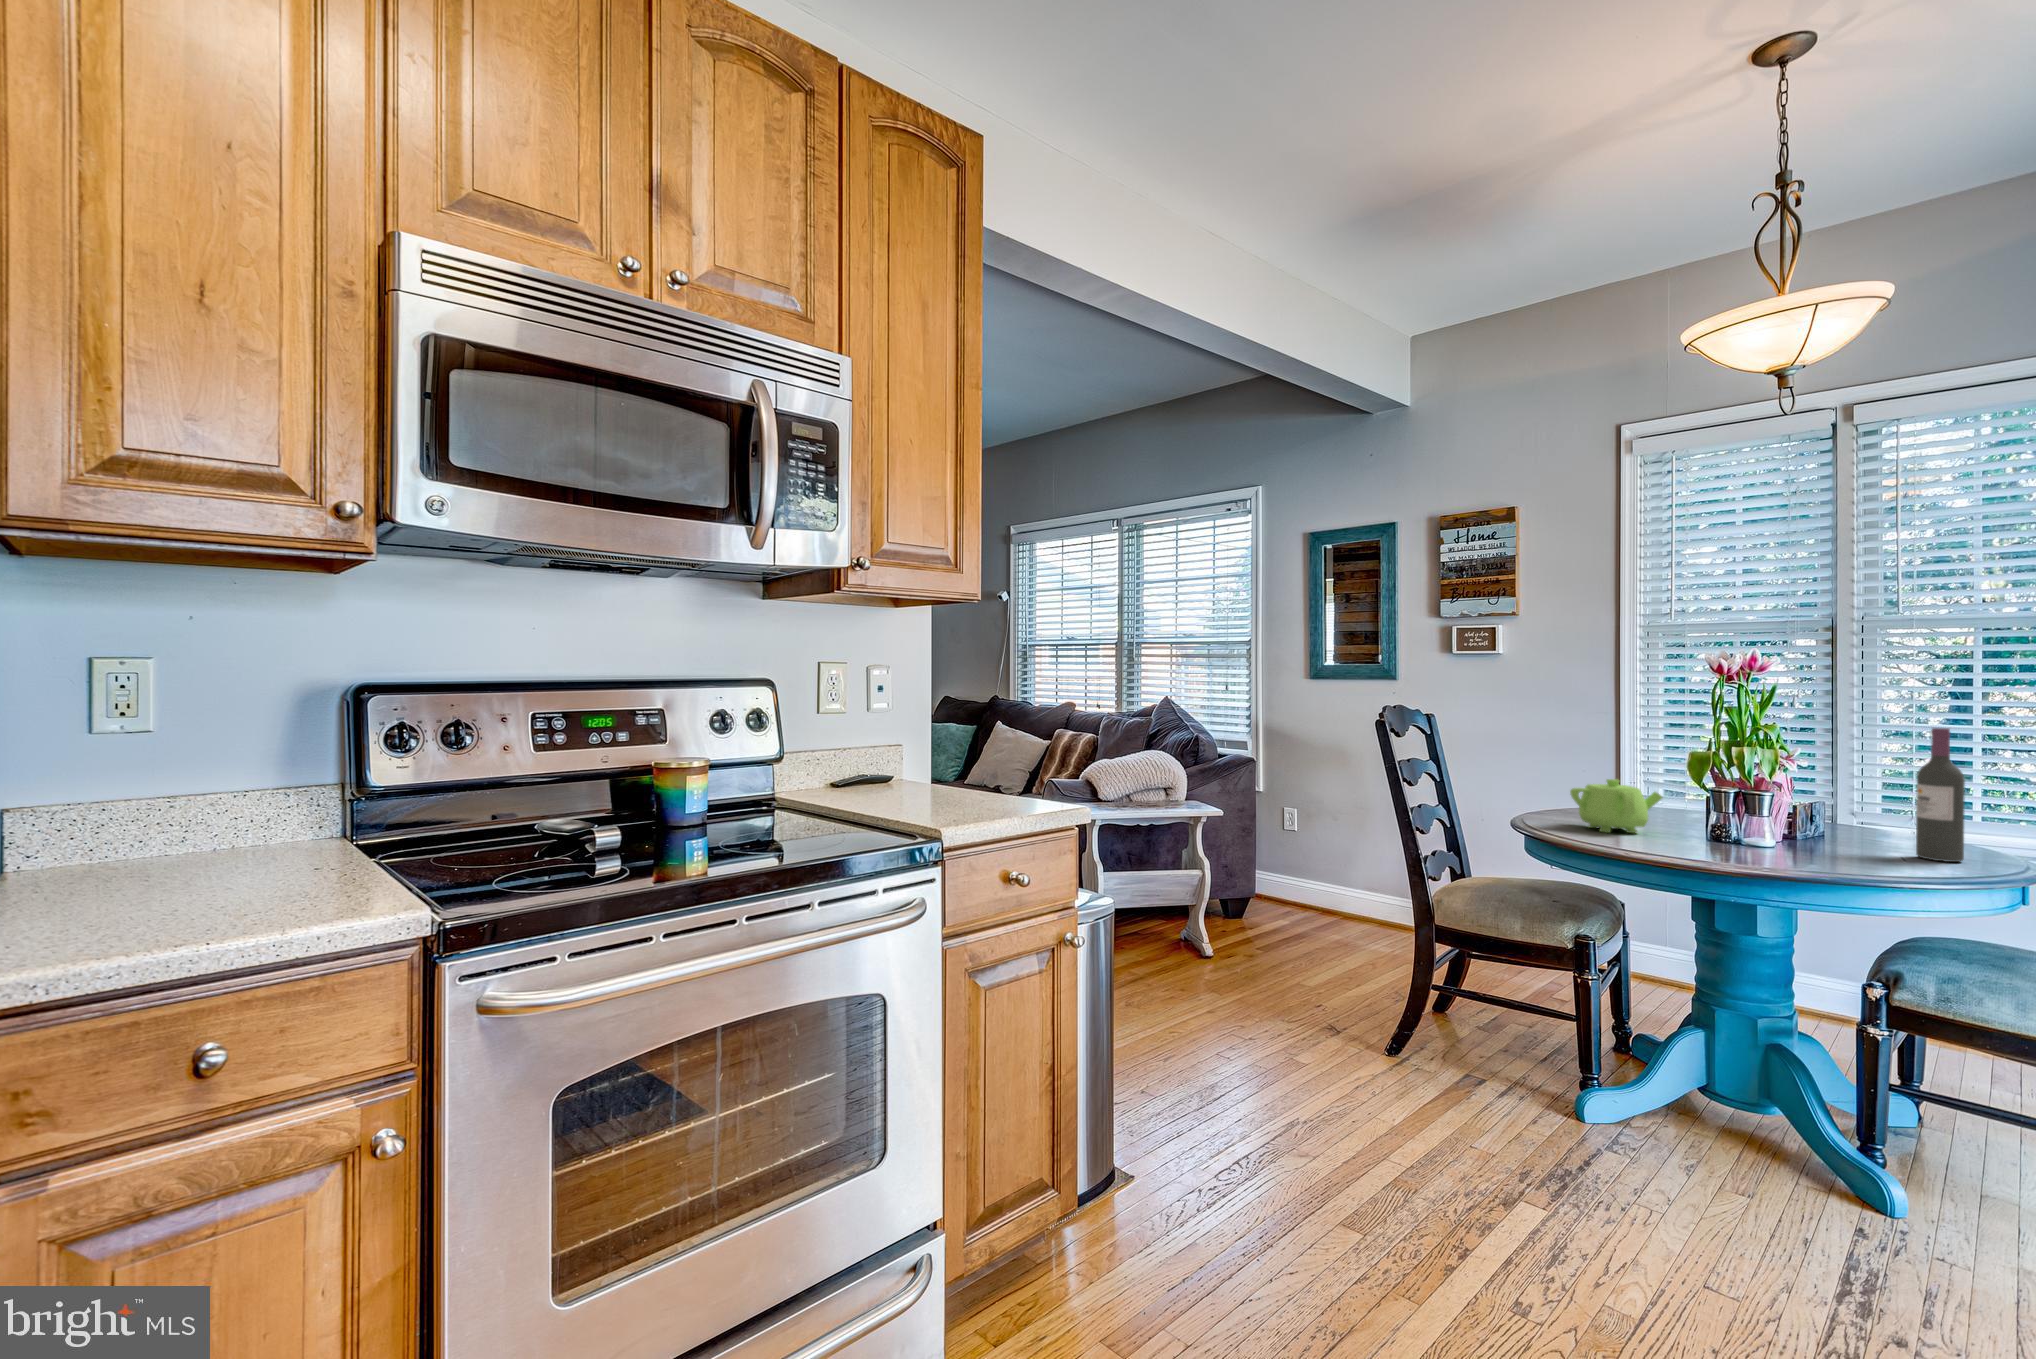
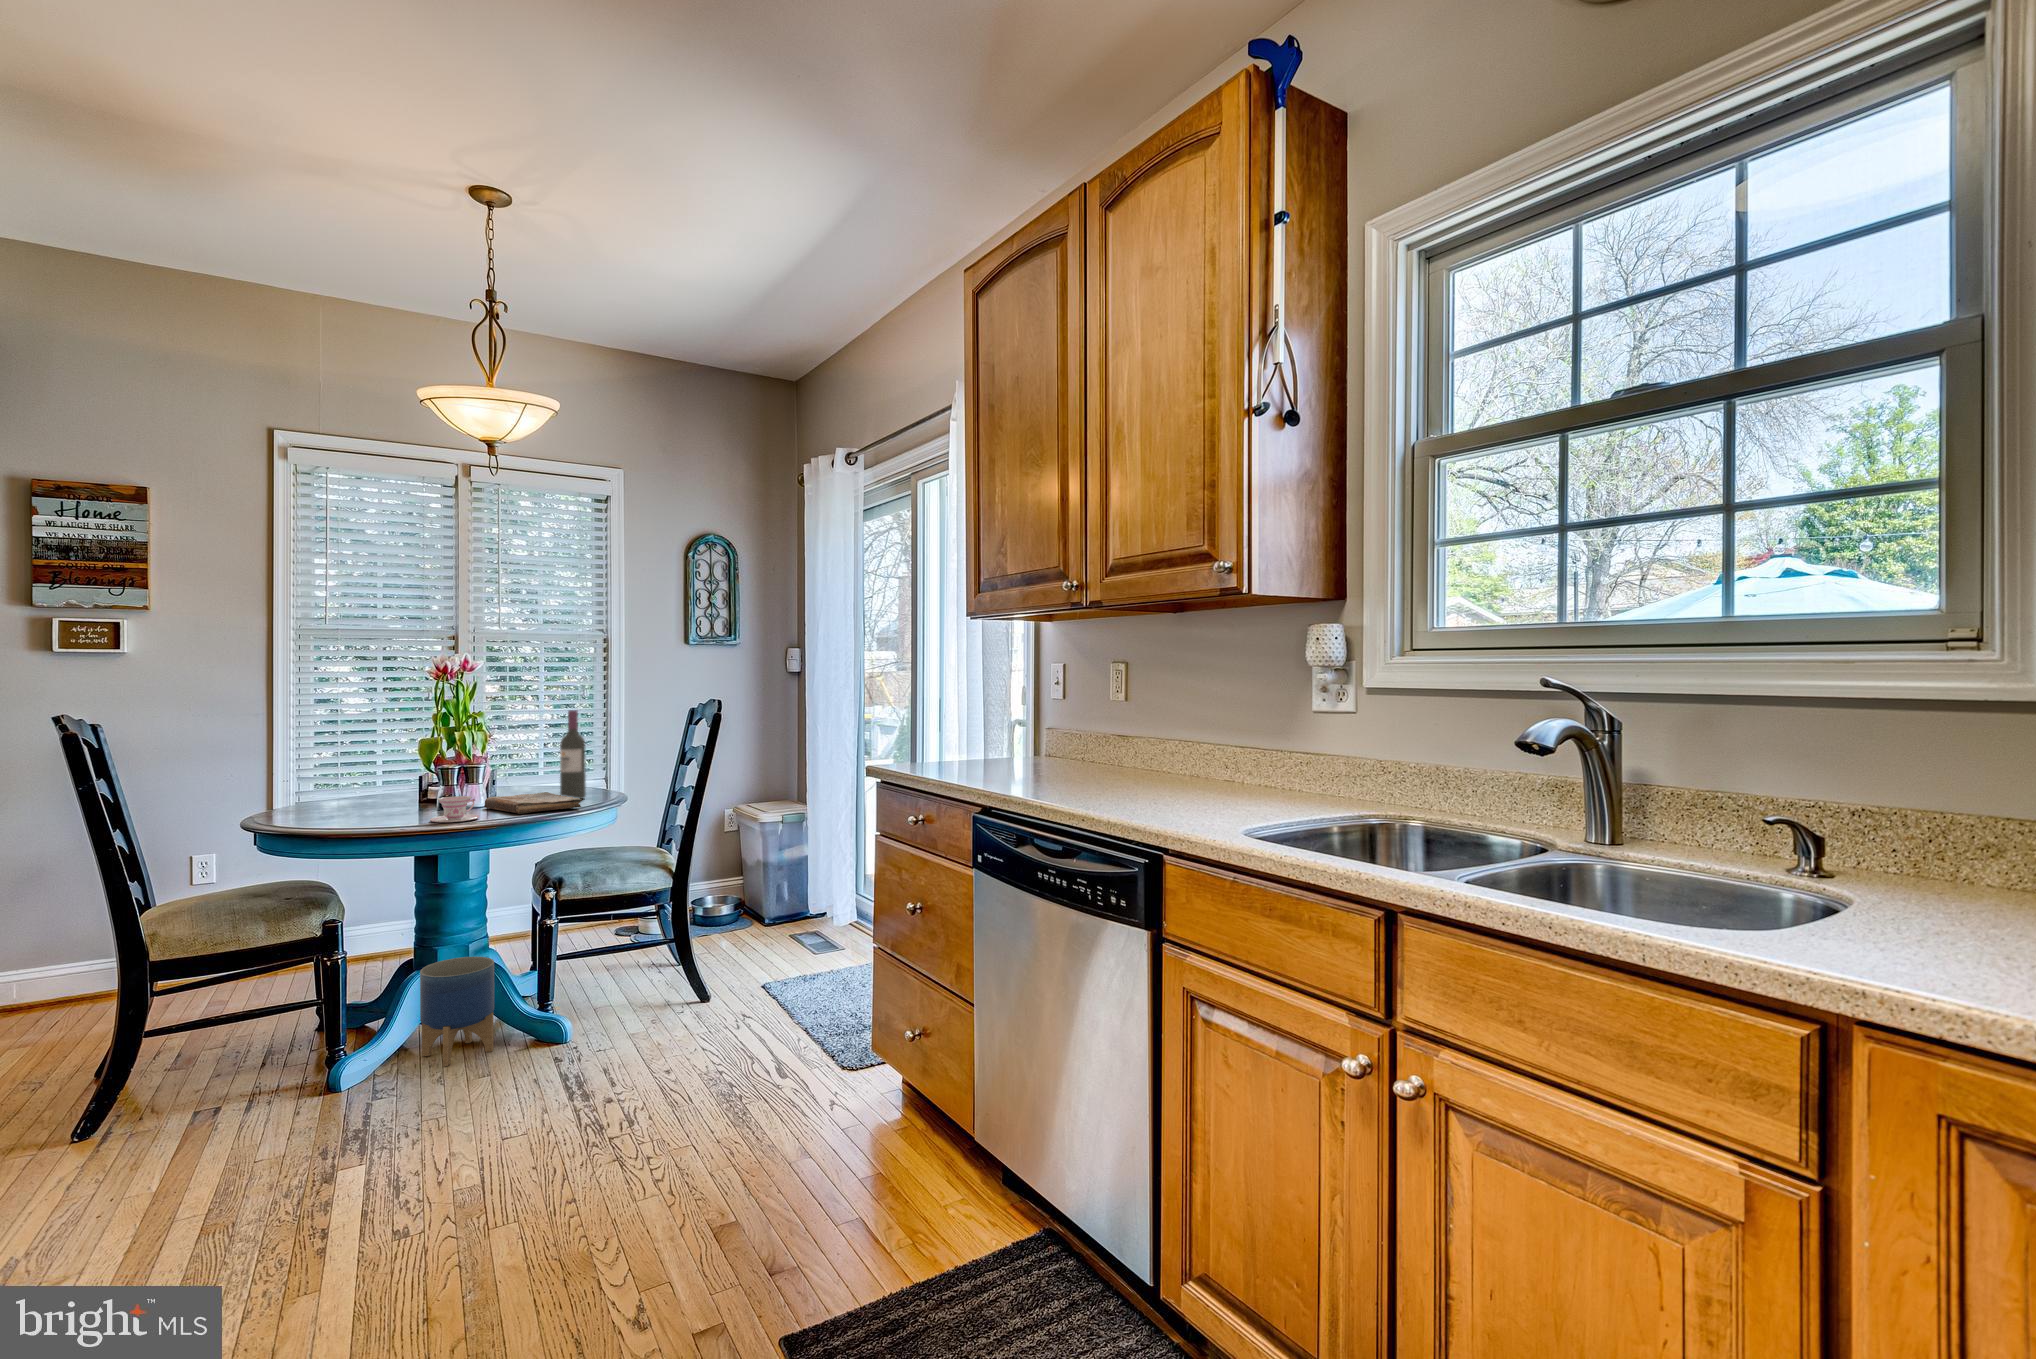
teapot: present [1570,779,1662,833] -> none [317,771,395,821]
teacup: none [1675,824,1741,858] -> present [430,796,479,823]
book: none [1777,834,1922,873] -> present [484,792,582,814]
planter: none [1682,1022,1783,1166] -> present [420,957,494,1066]

